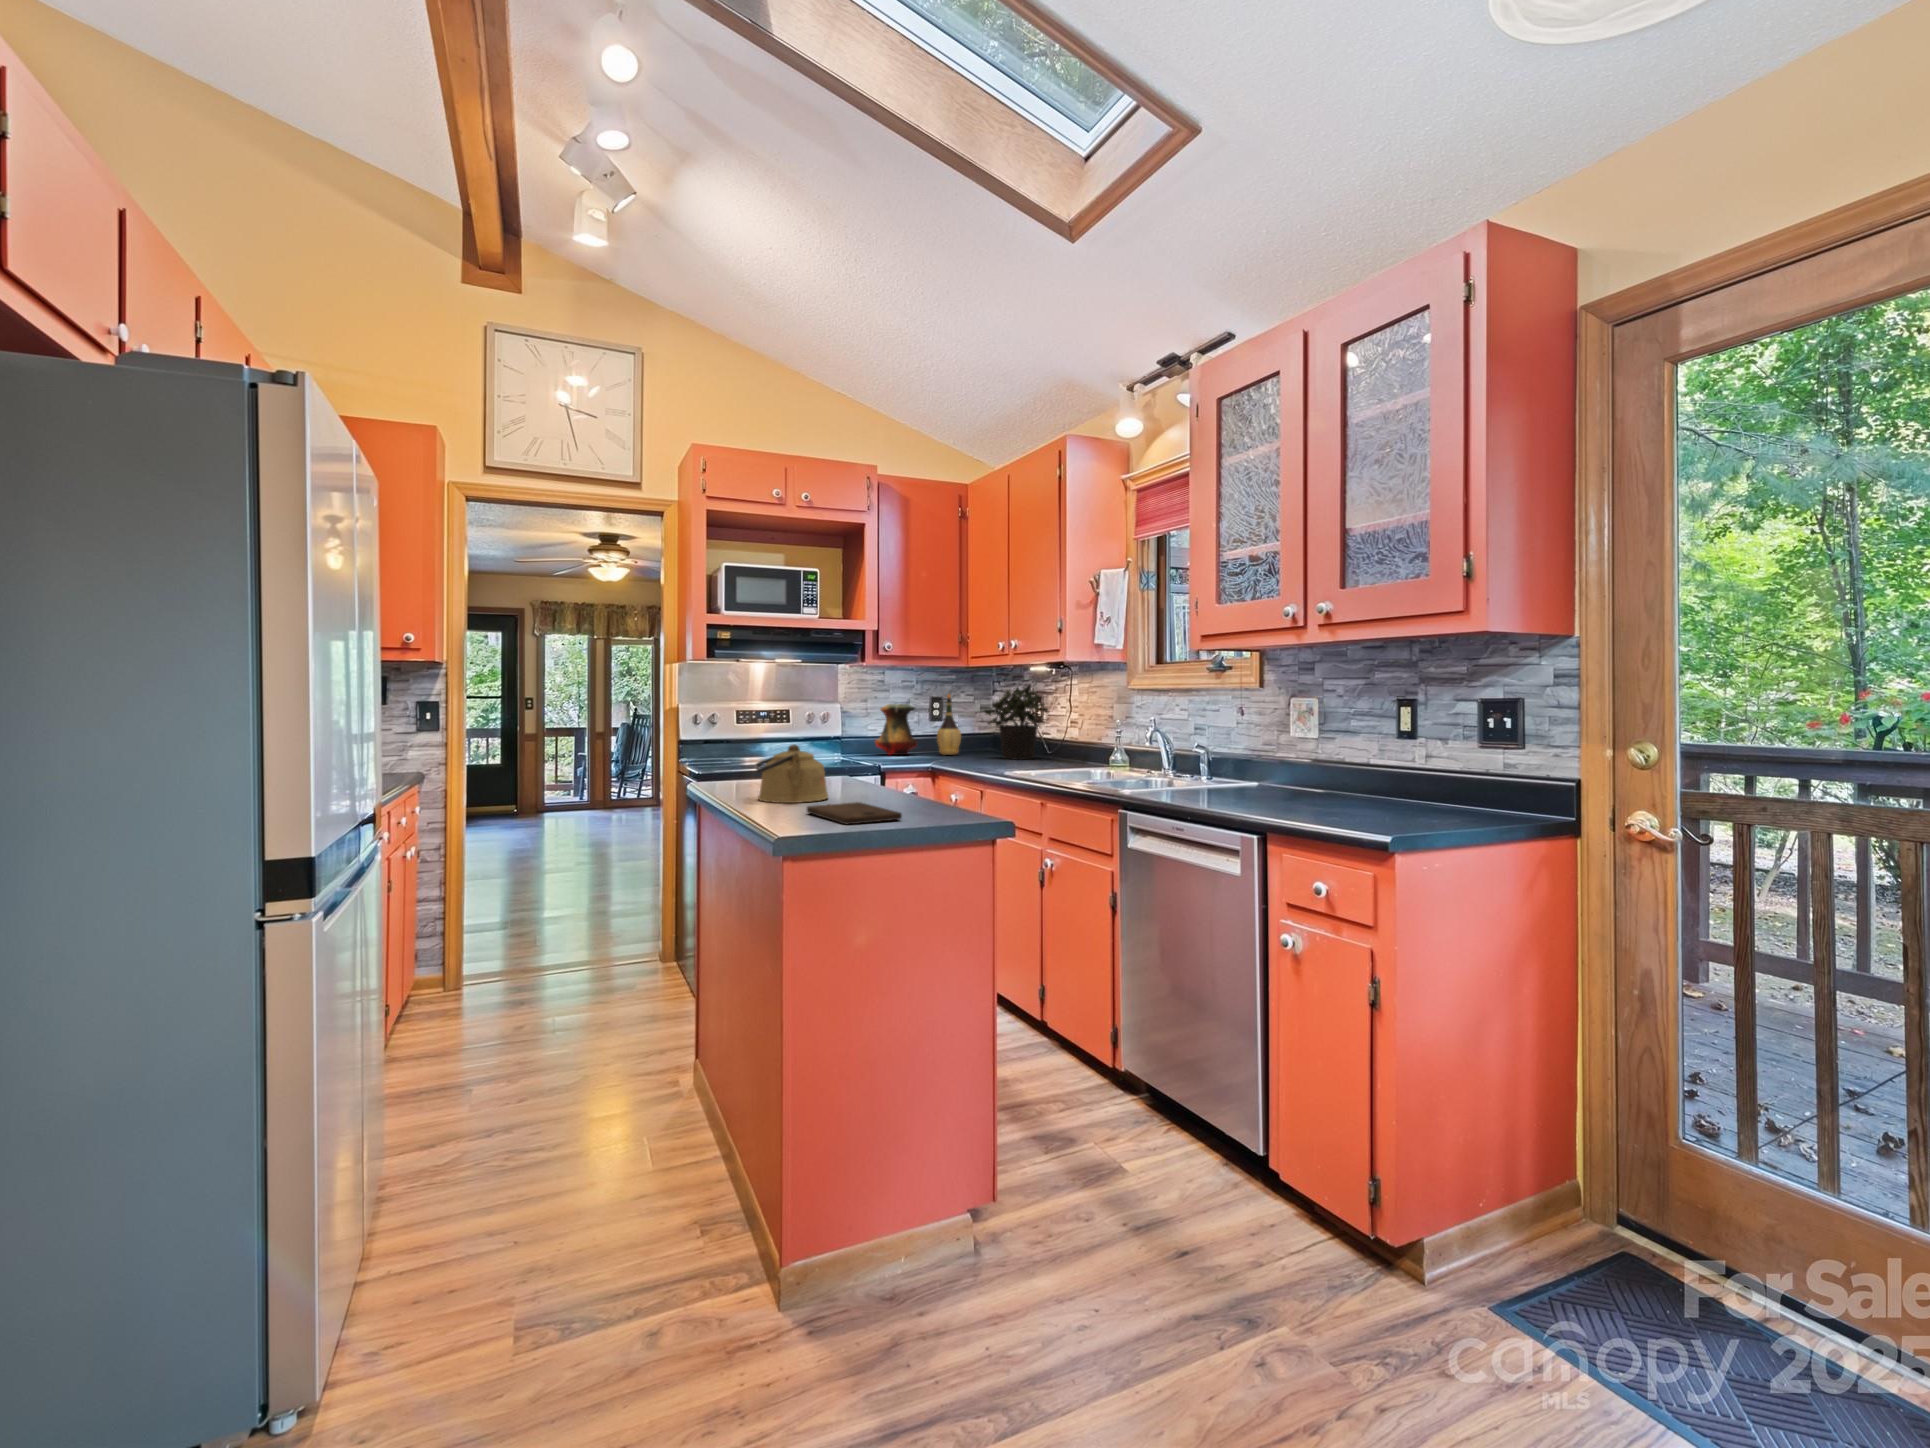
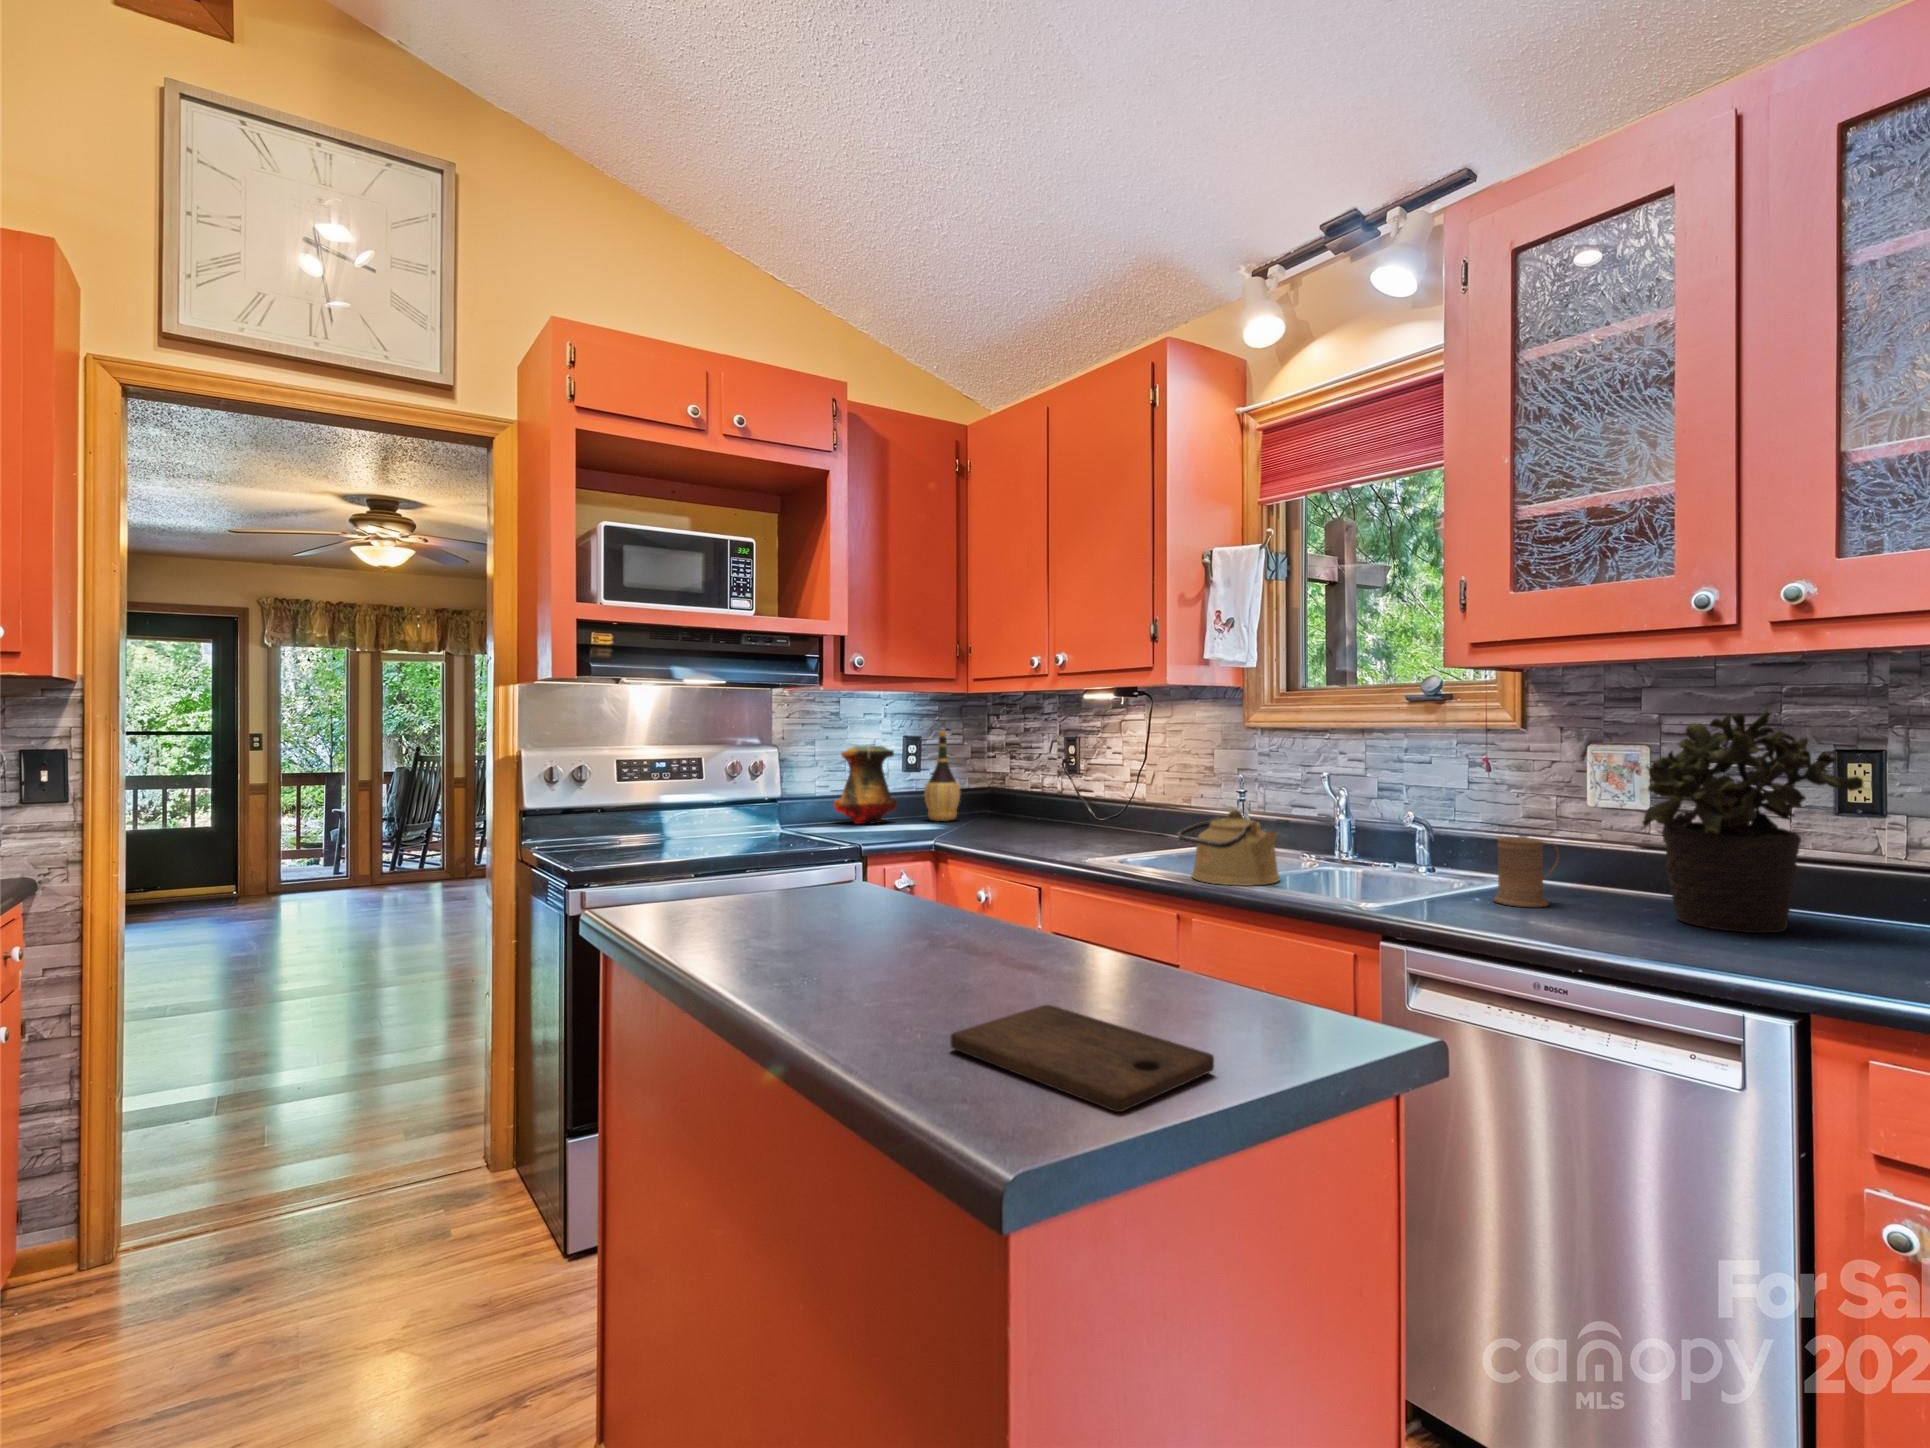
potted plant: present [984,685,1048,760] -> present [1643,707,1863,933]
kettle: present [755,744,828,803] -> present [1178,810,1280,886]
mug: none [1201,752,1241,793] -> present [1494,837,1560,907]

